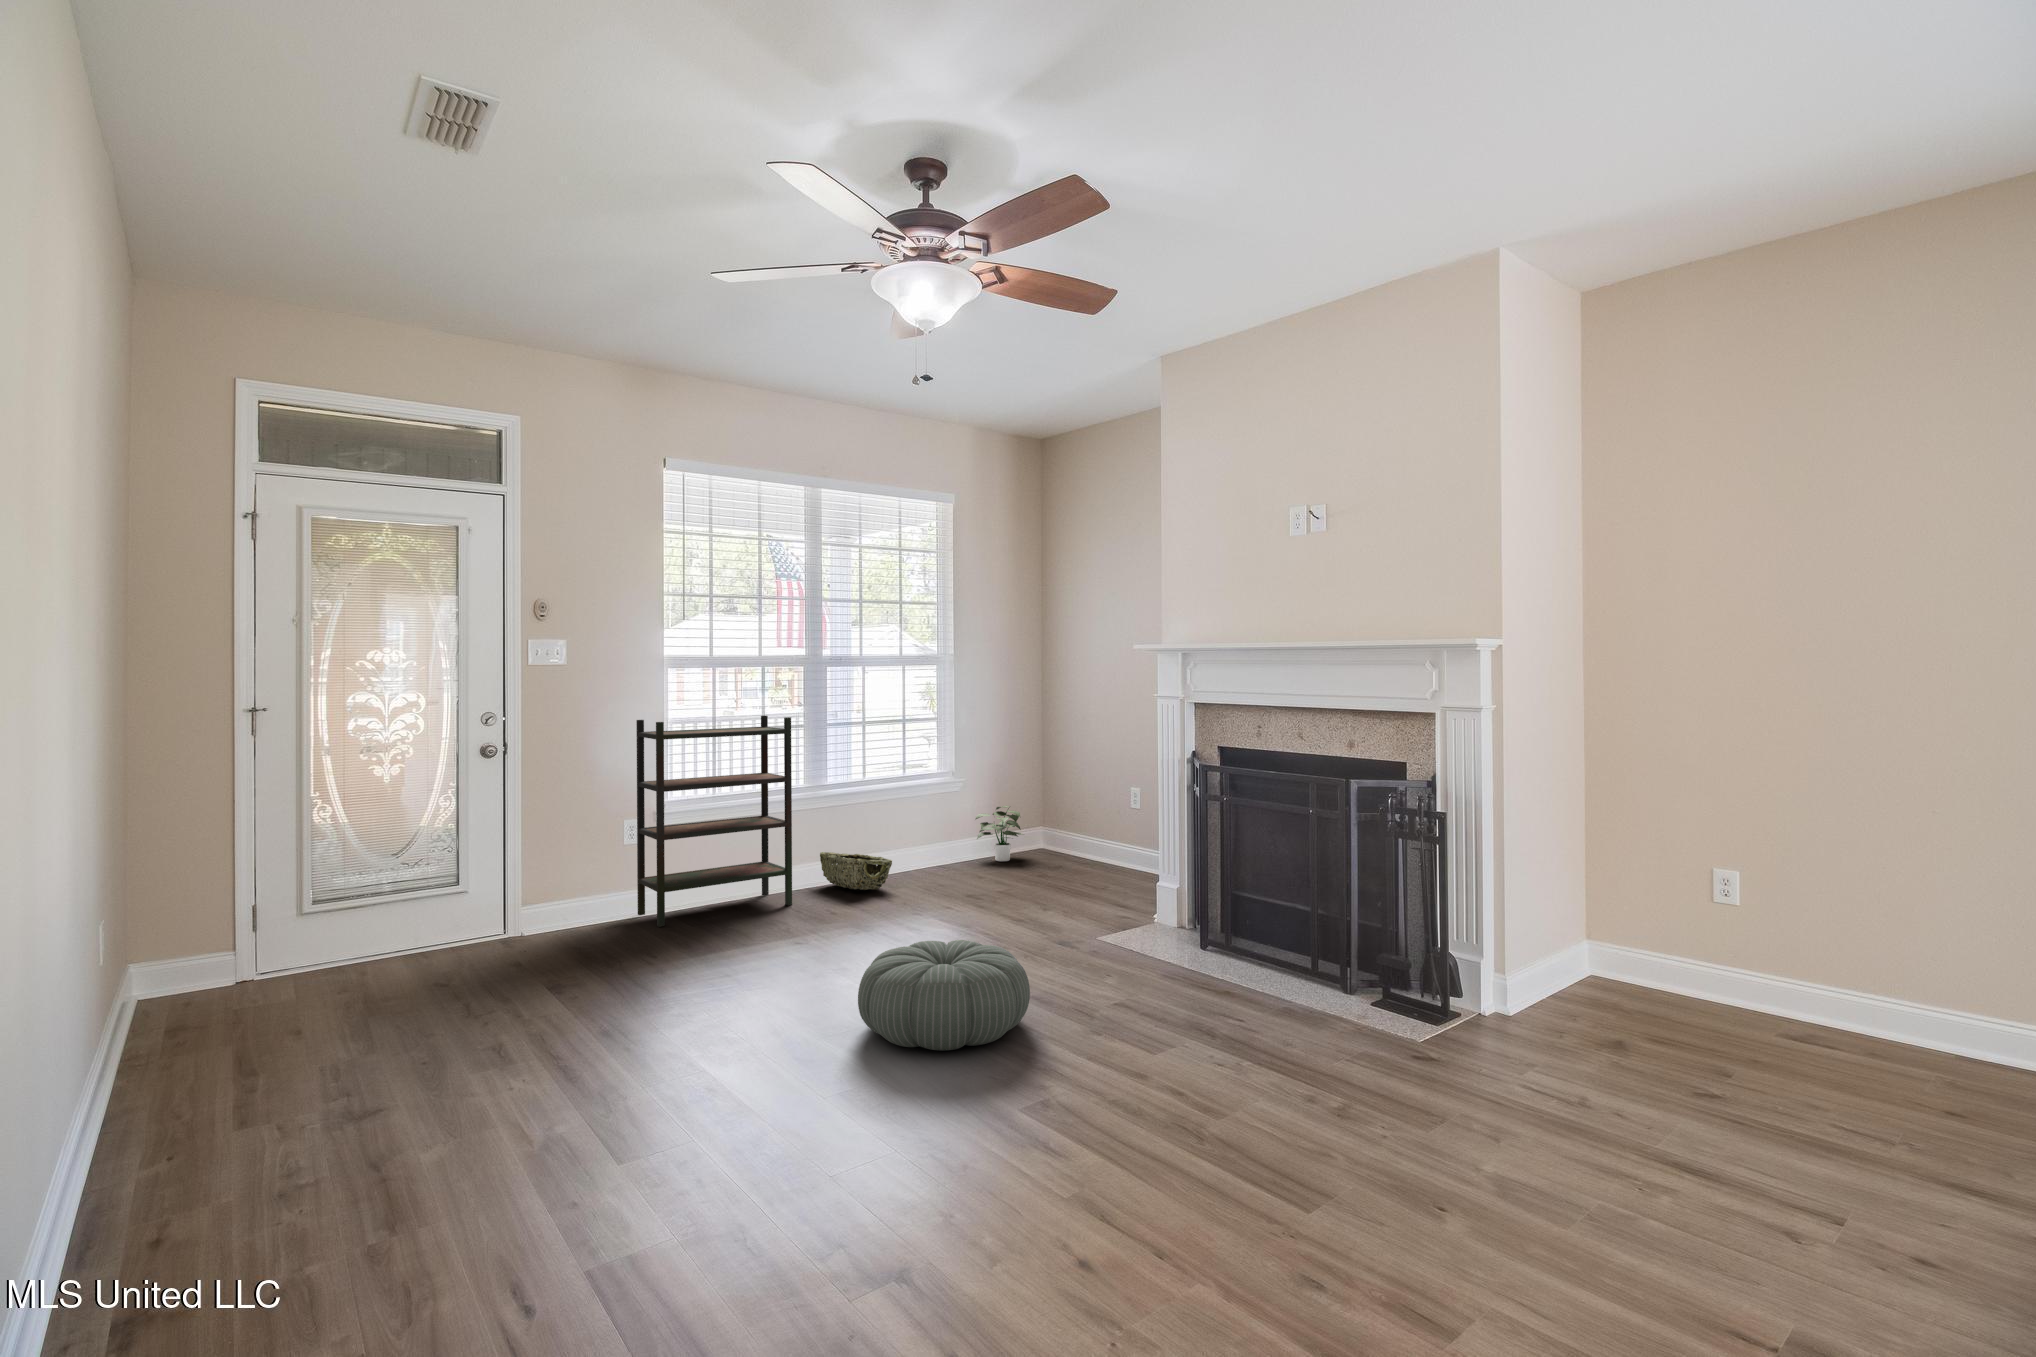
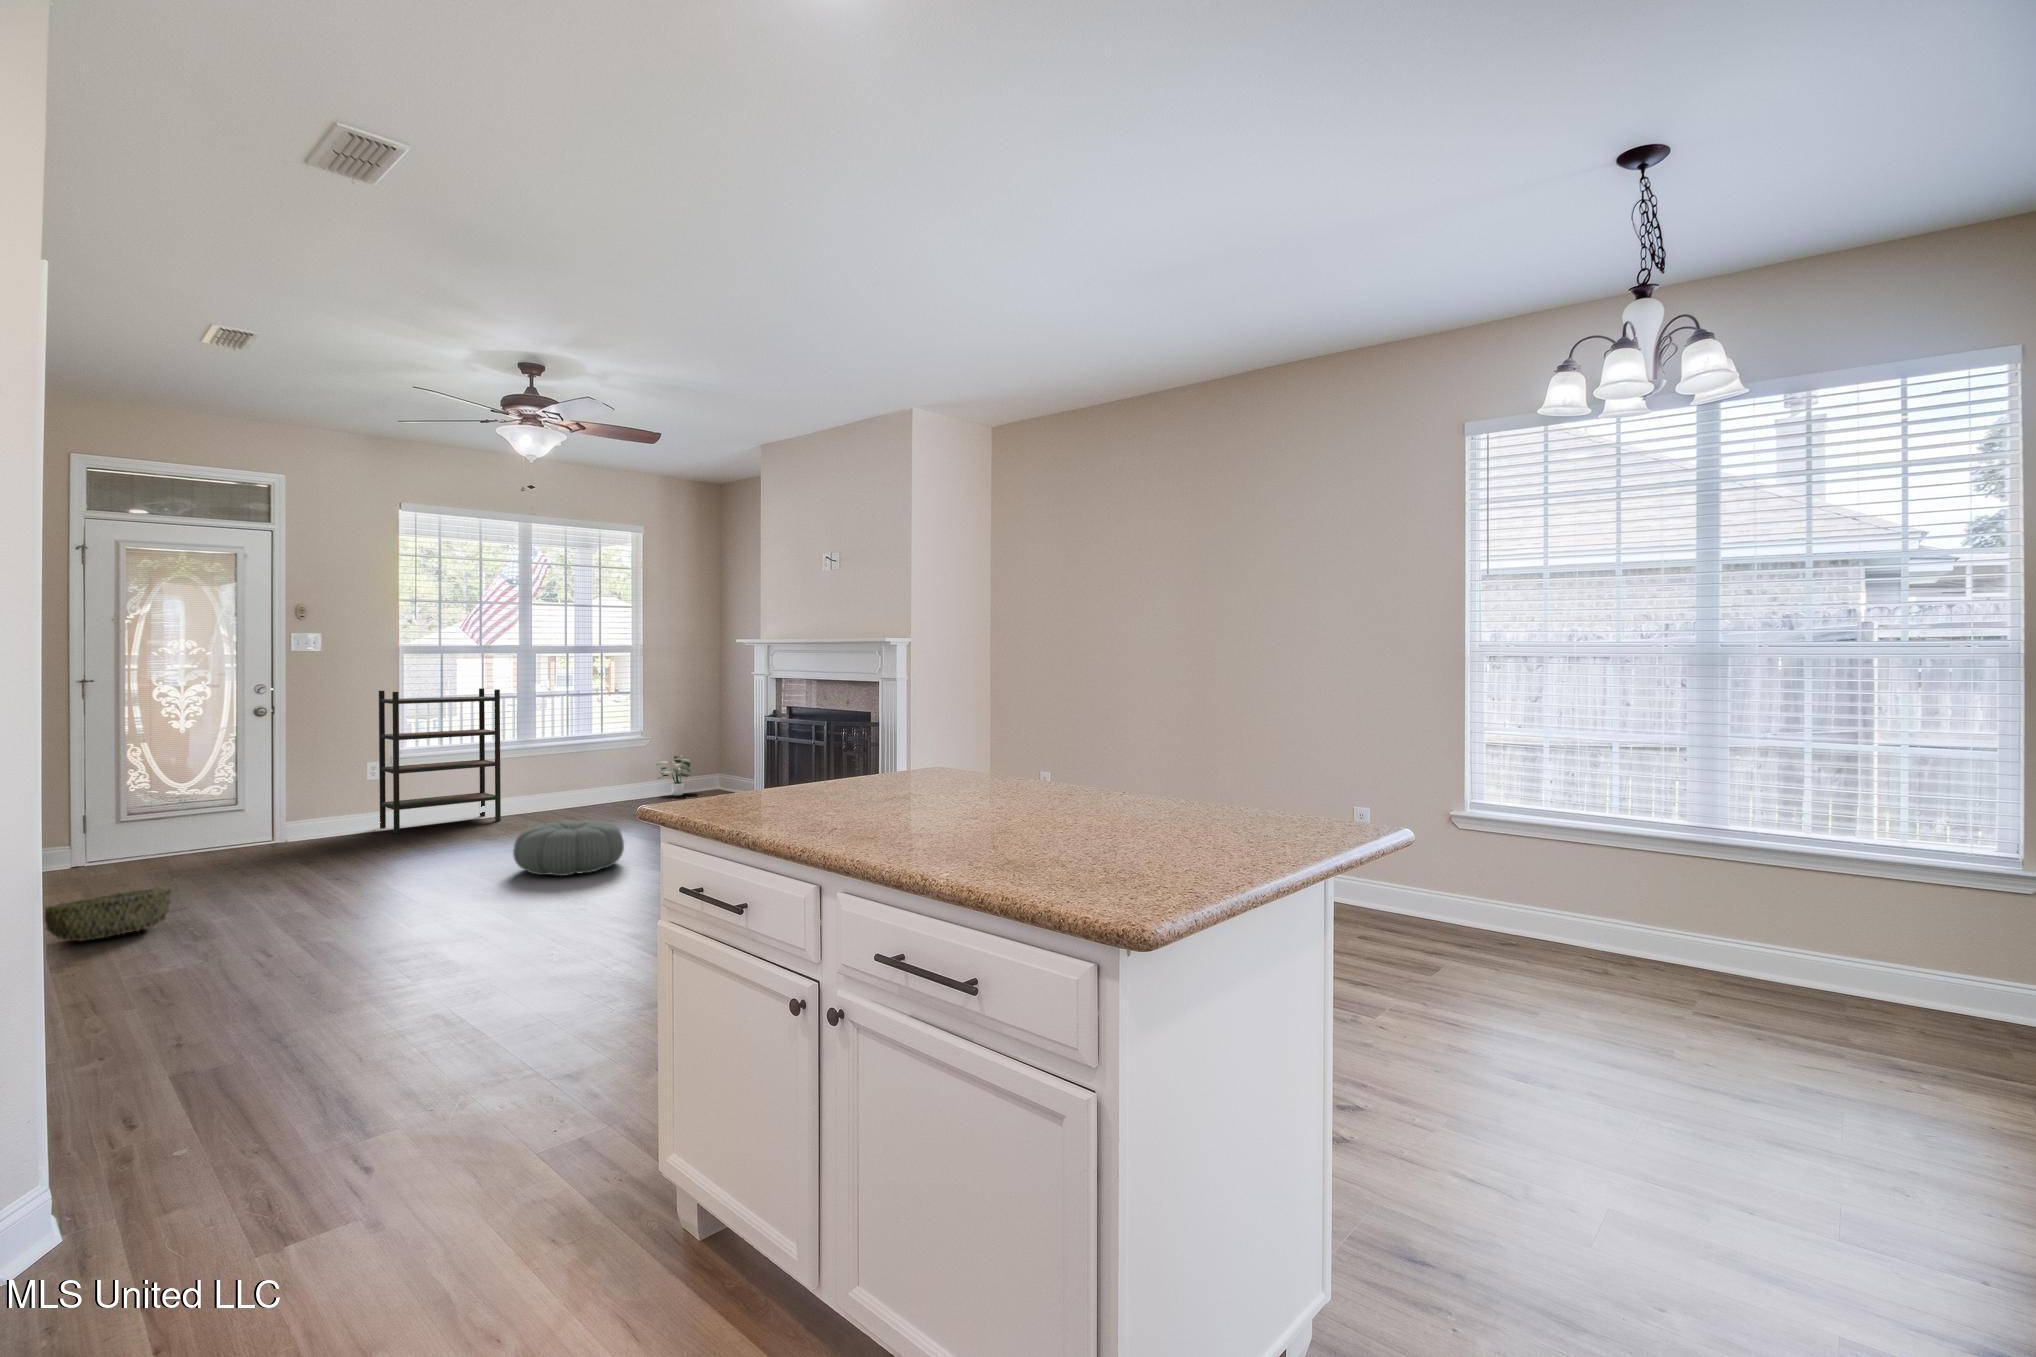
woven basket: present [820,852,892,891] -> present [45,887,172,941]

